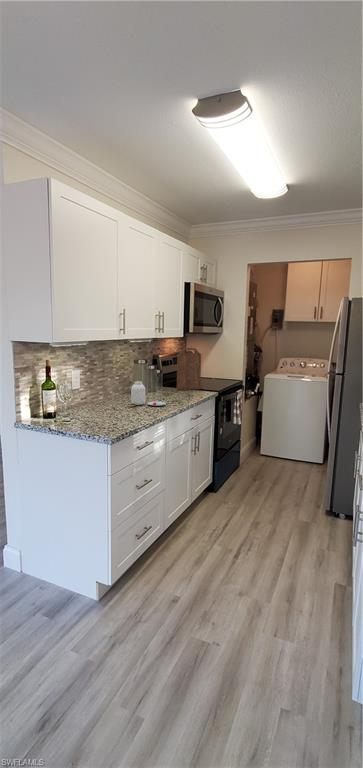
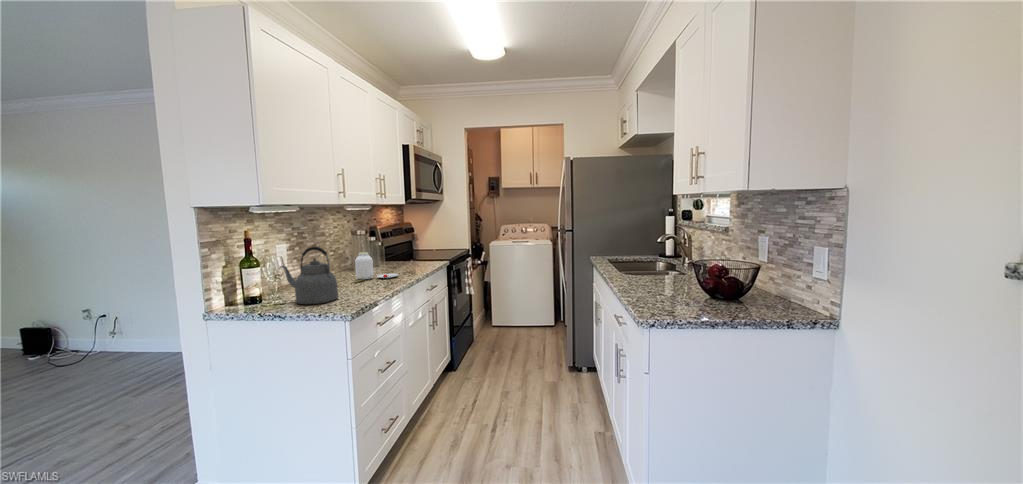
cutting board: present [177,348,201,390] -> none [401,215,429,262]
kettle: none [69,377,111,425] -> present [280,247,338,304]

